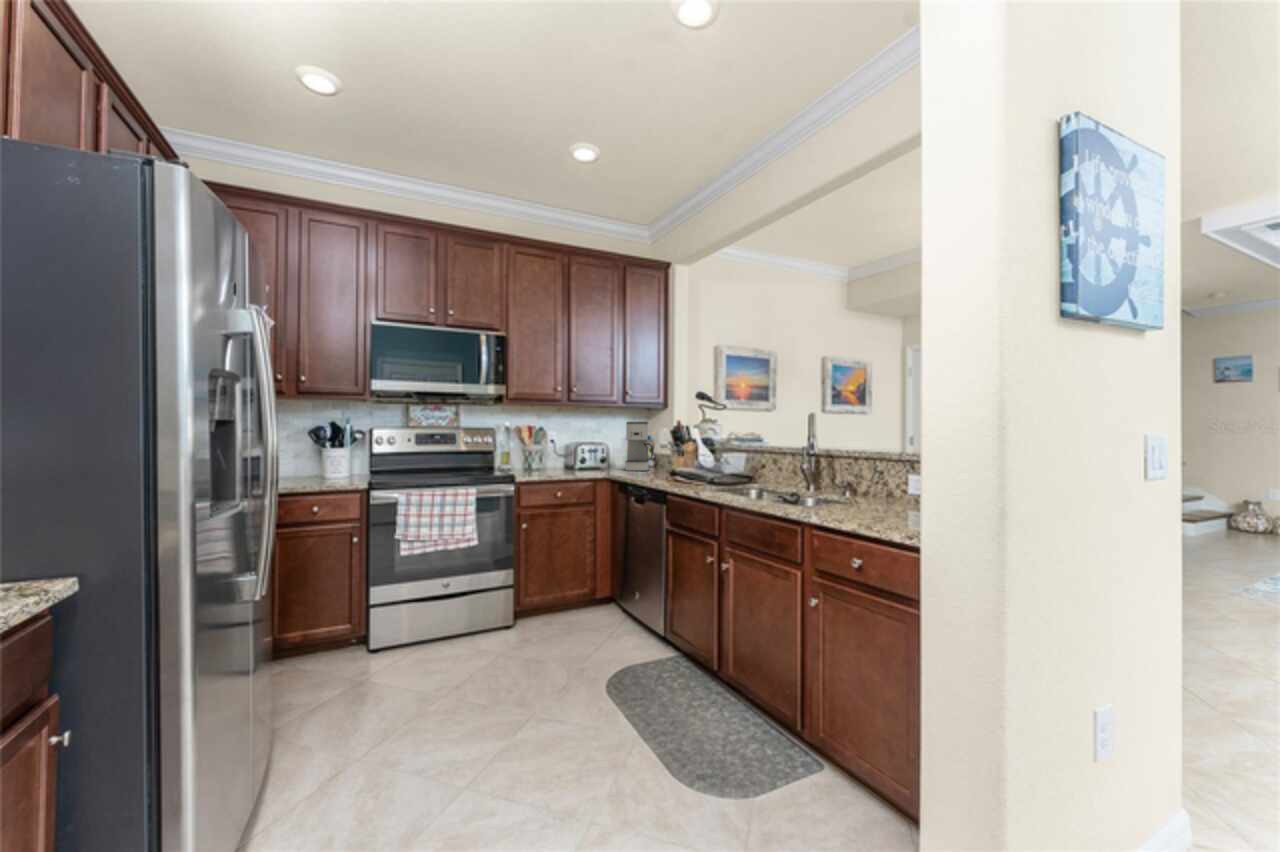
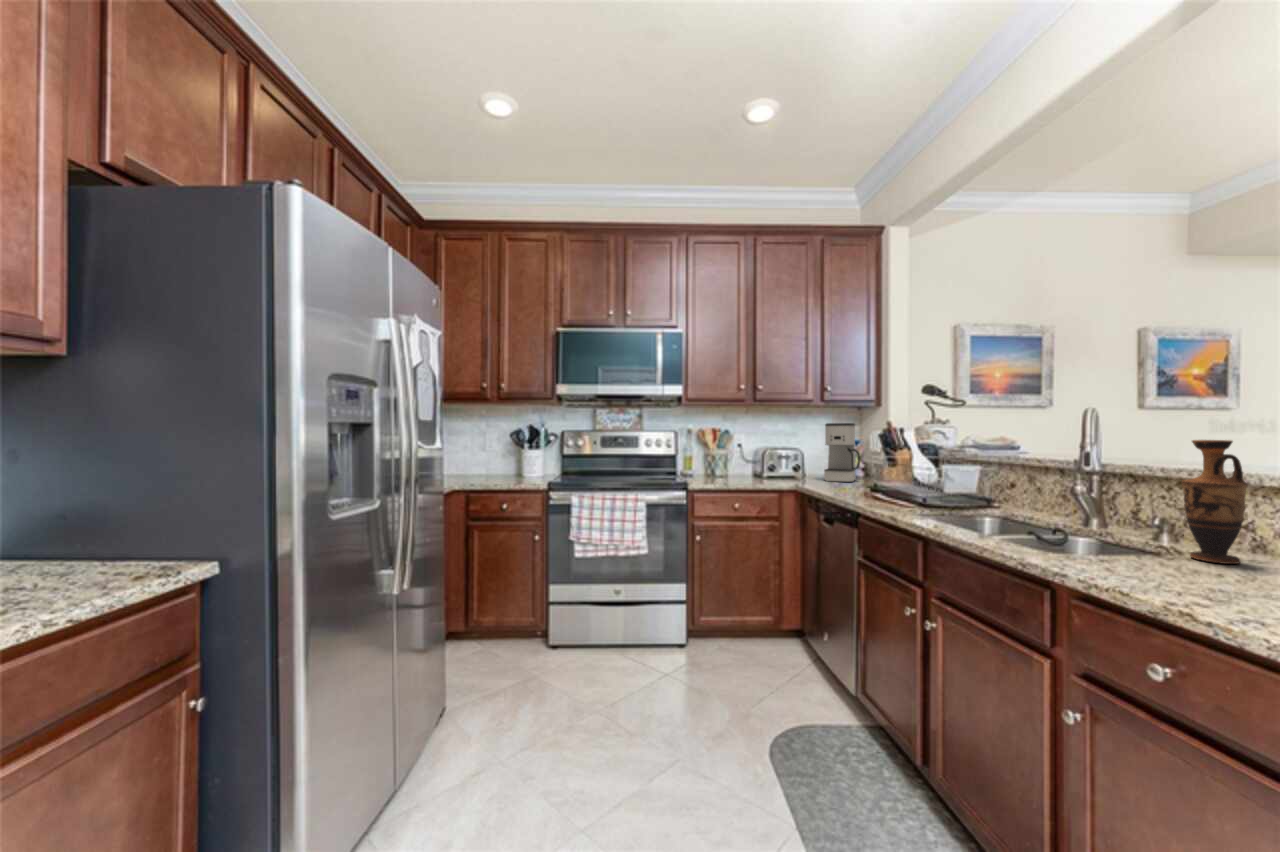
vase: none [858,432,886,503] -> present [1182,440,1247,564]

